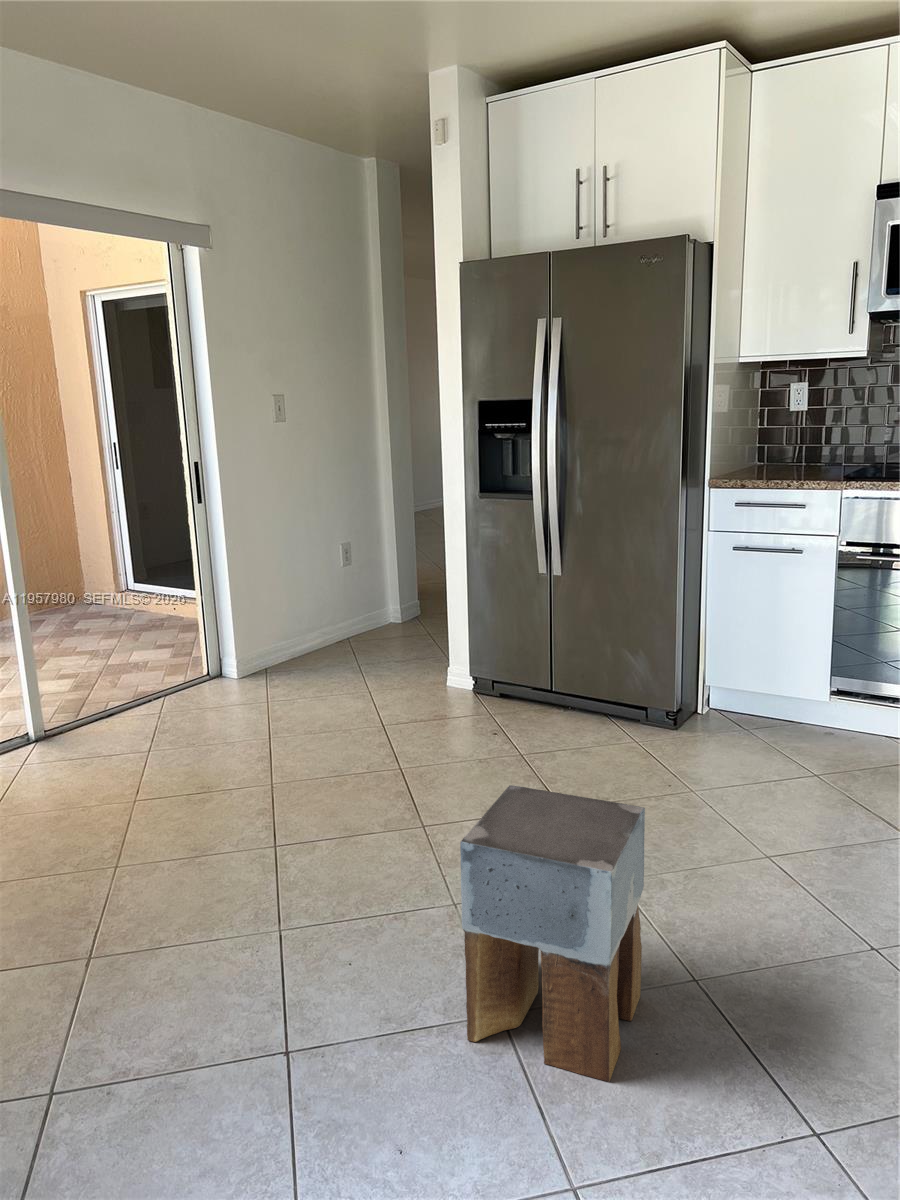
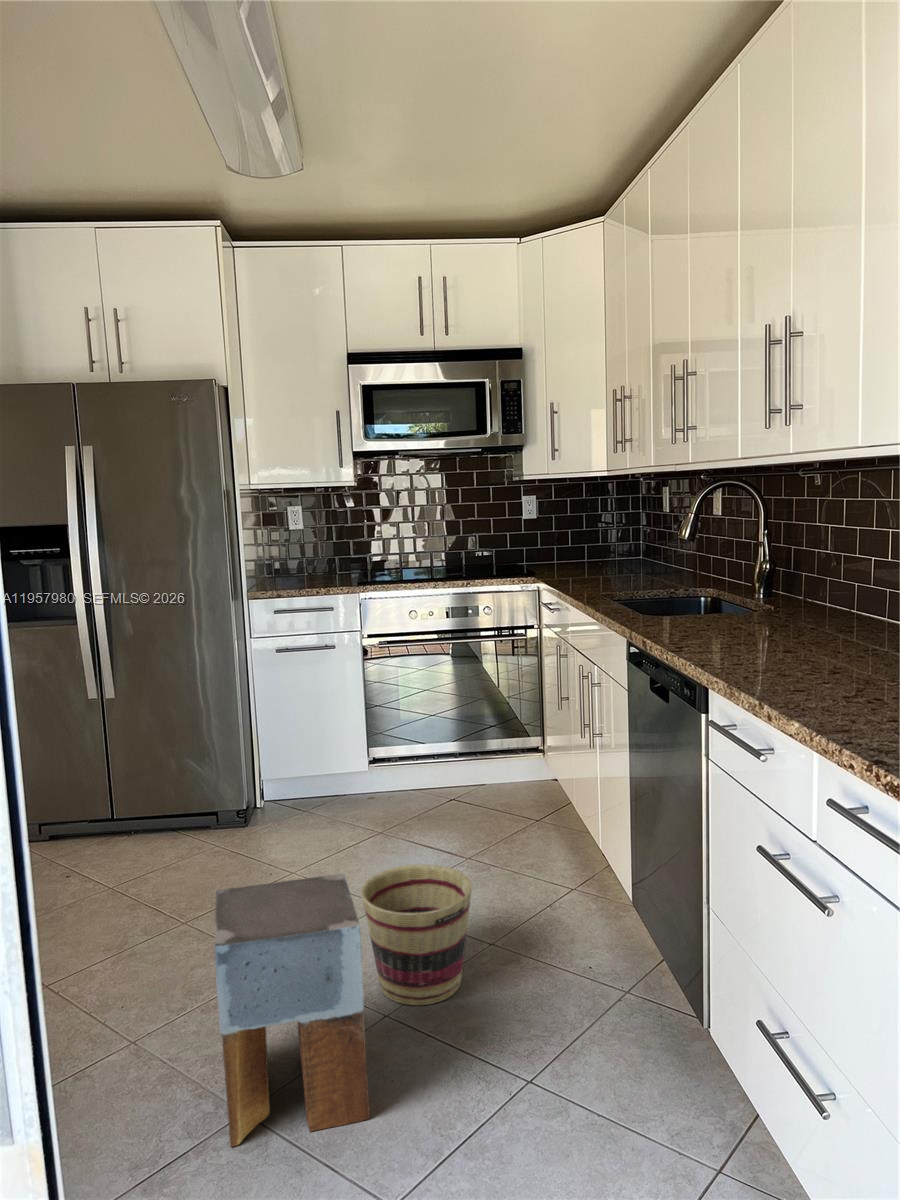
basket: none [694,817,837,989] -> present [361,864,472,1005]

